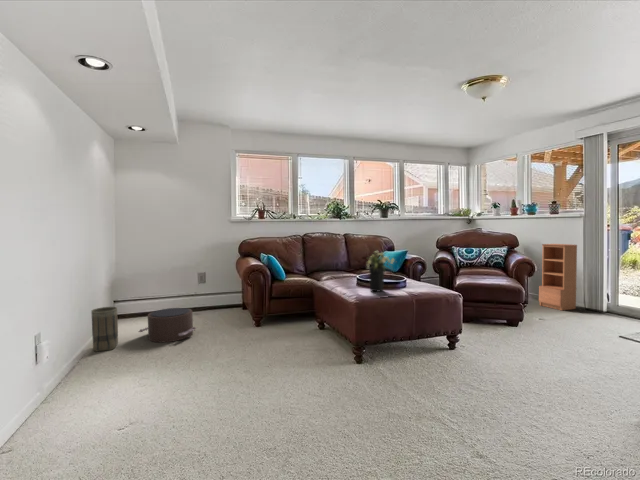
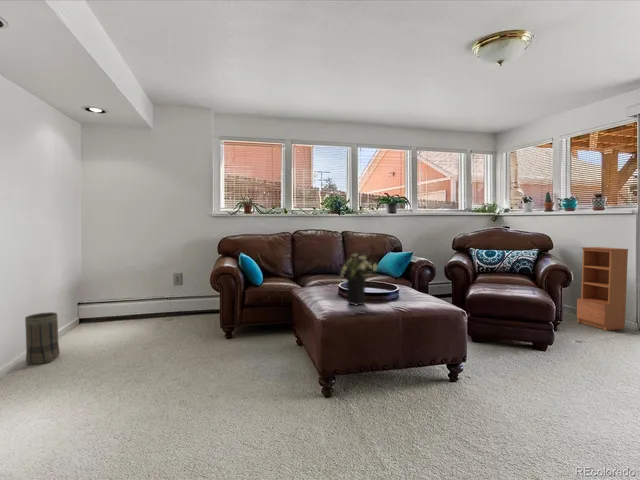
pouf: present [139,308,196,342] -> none [86,314,154,355]

